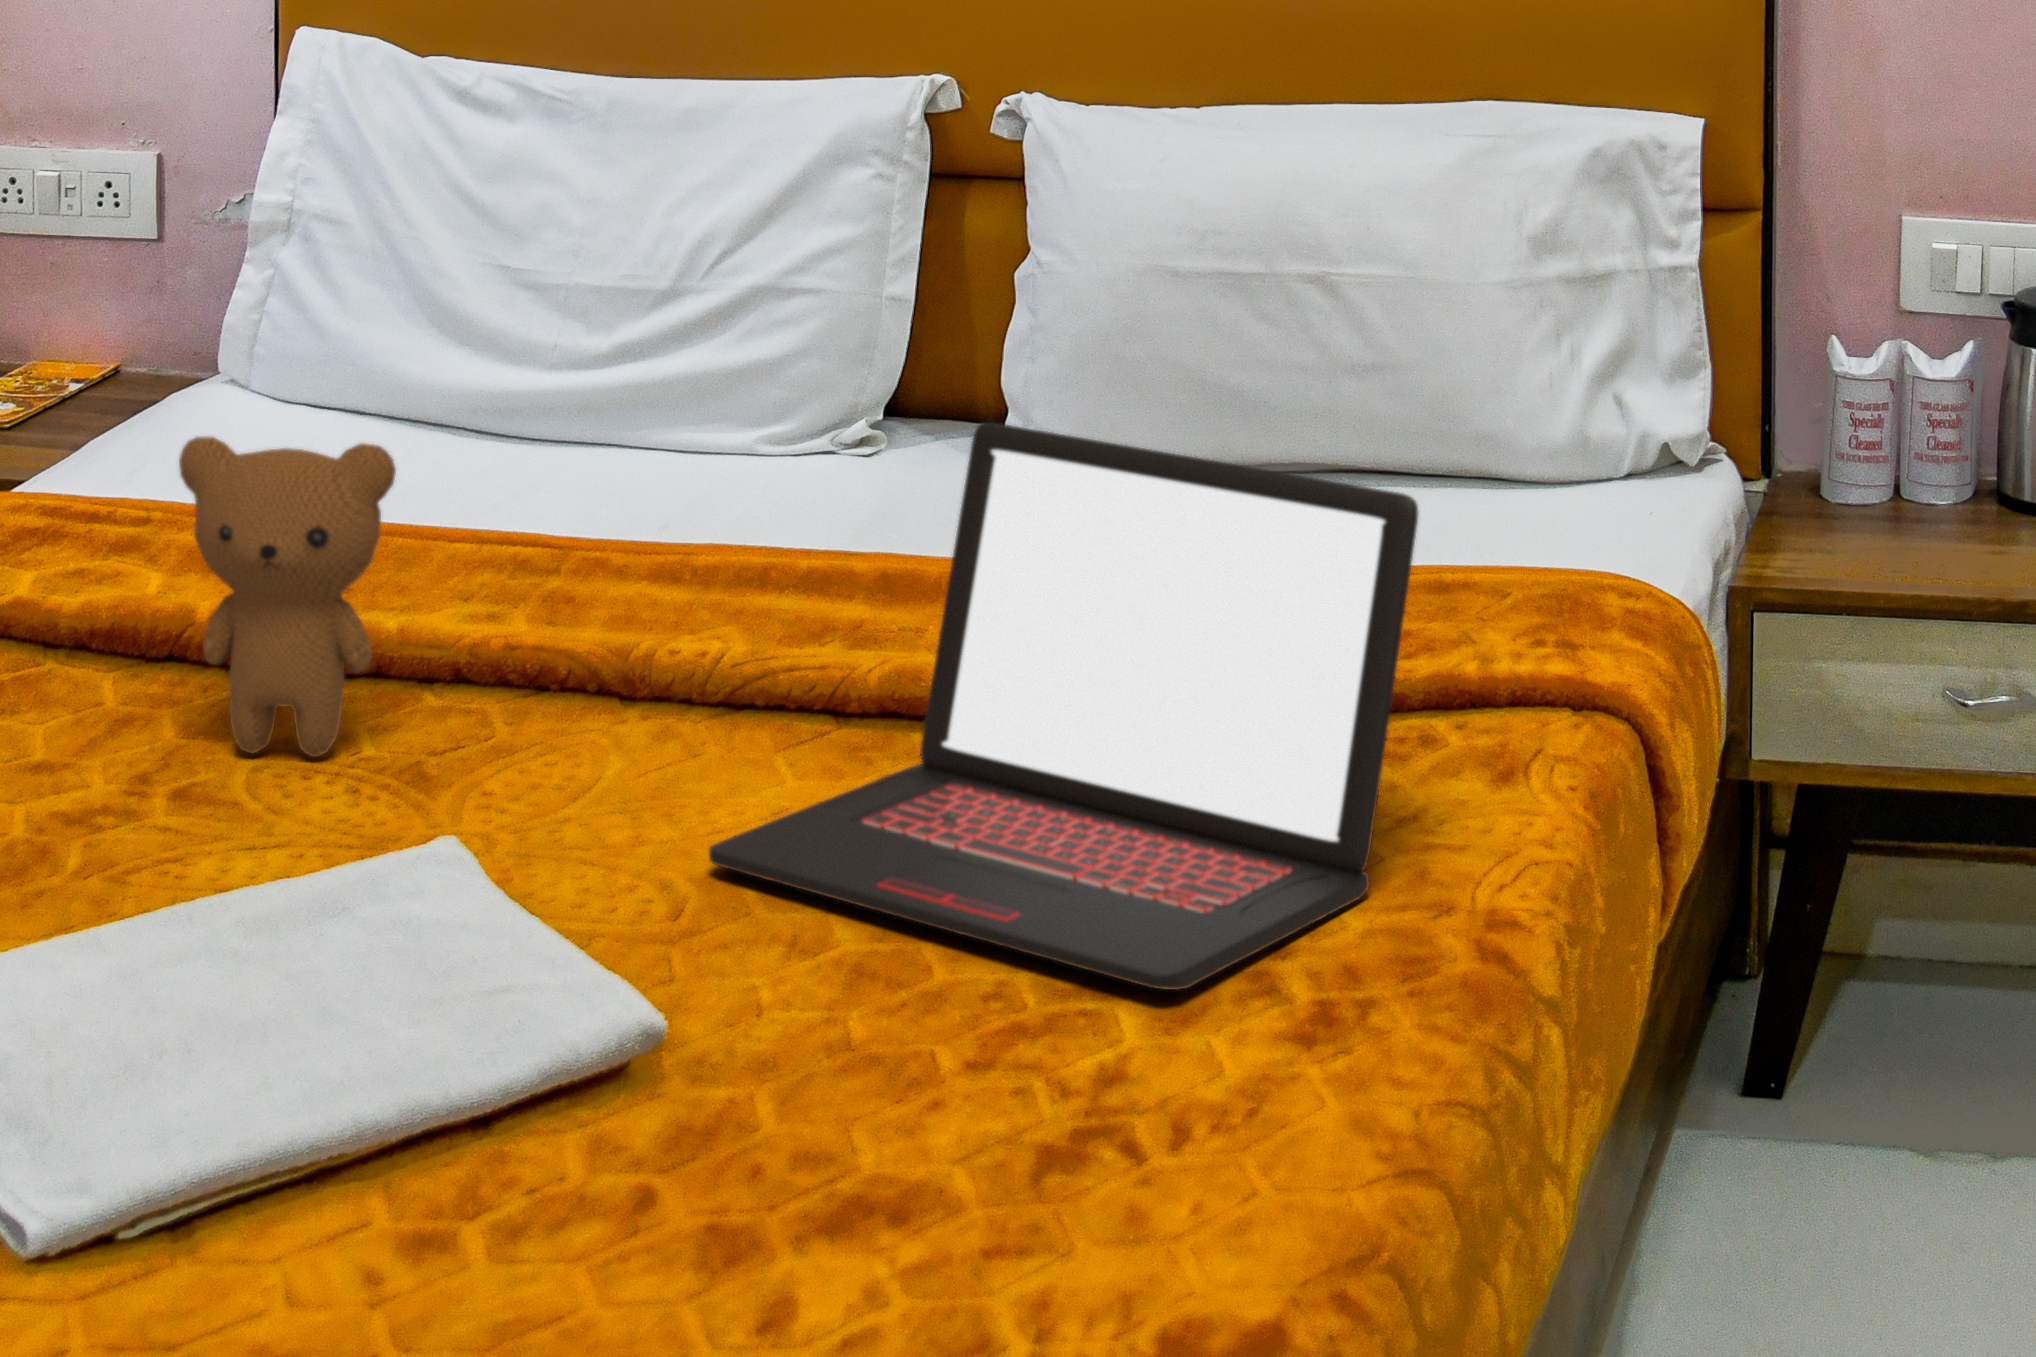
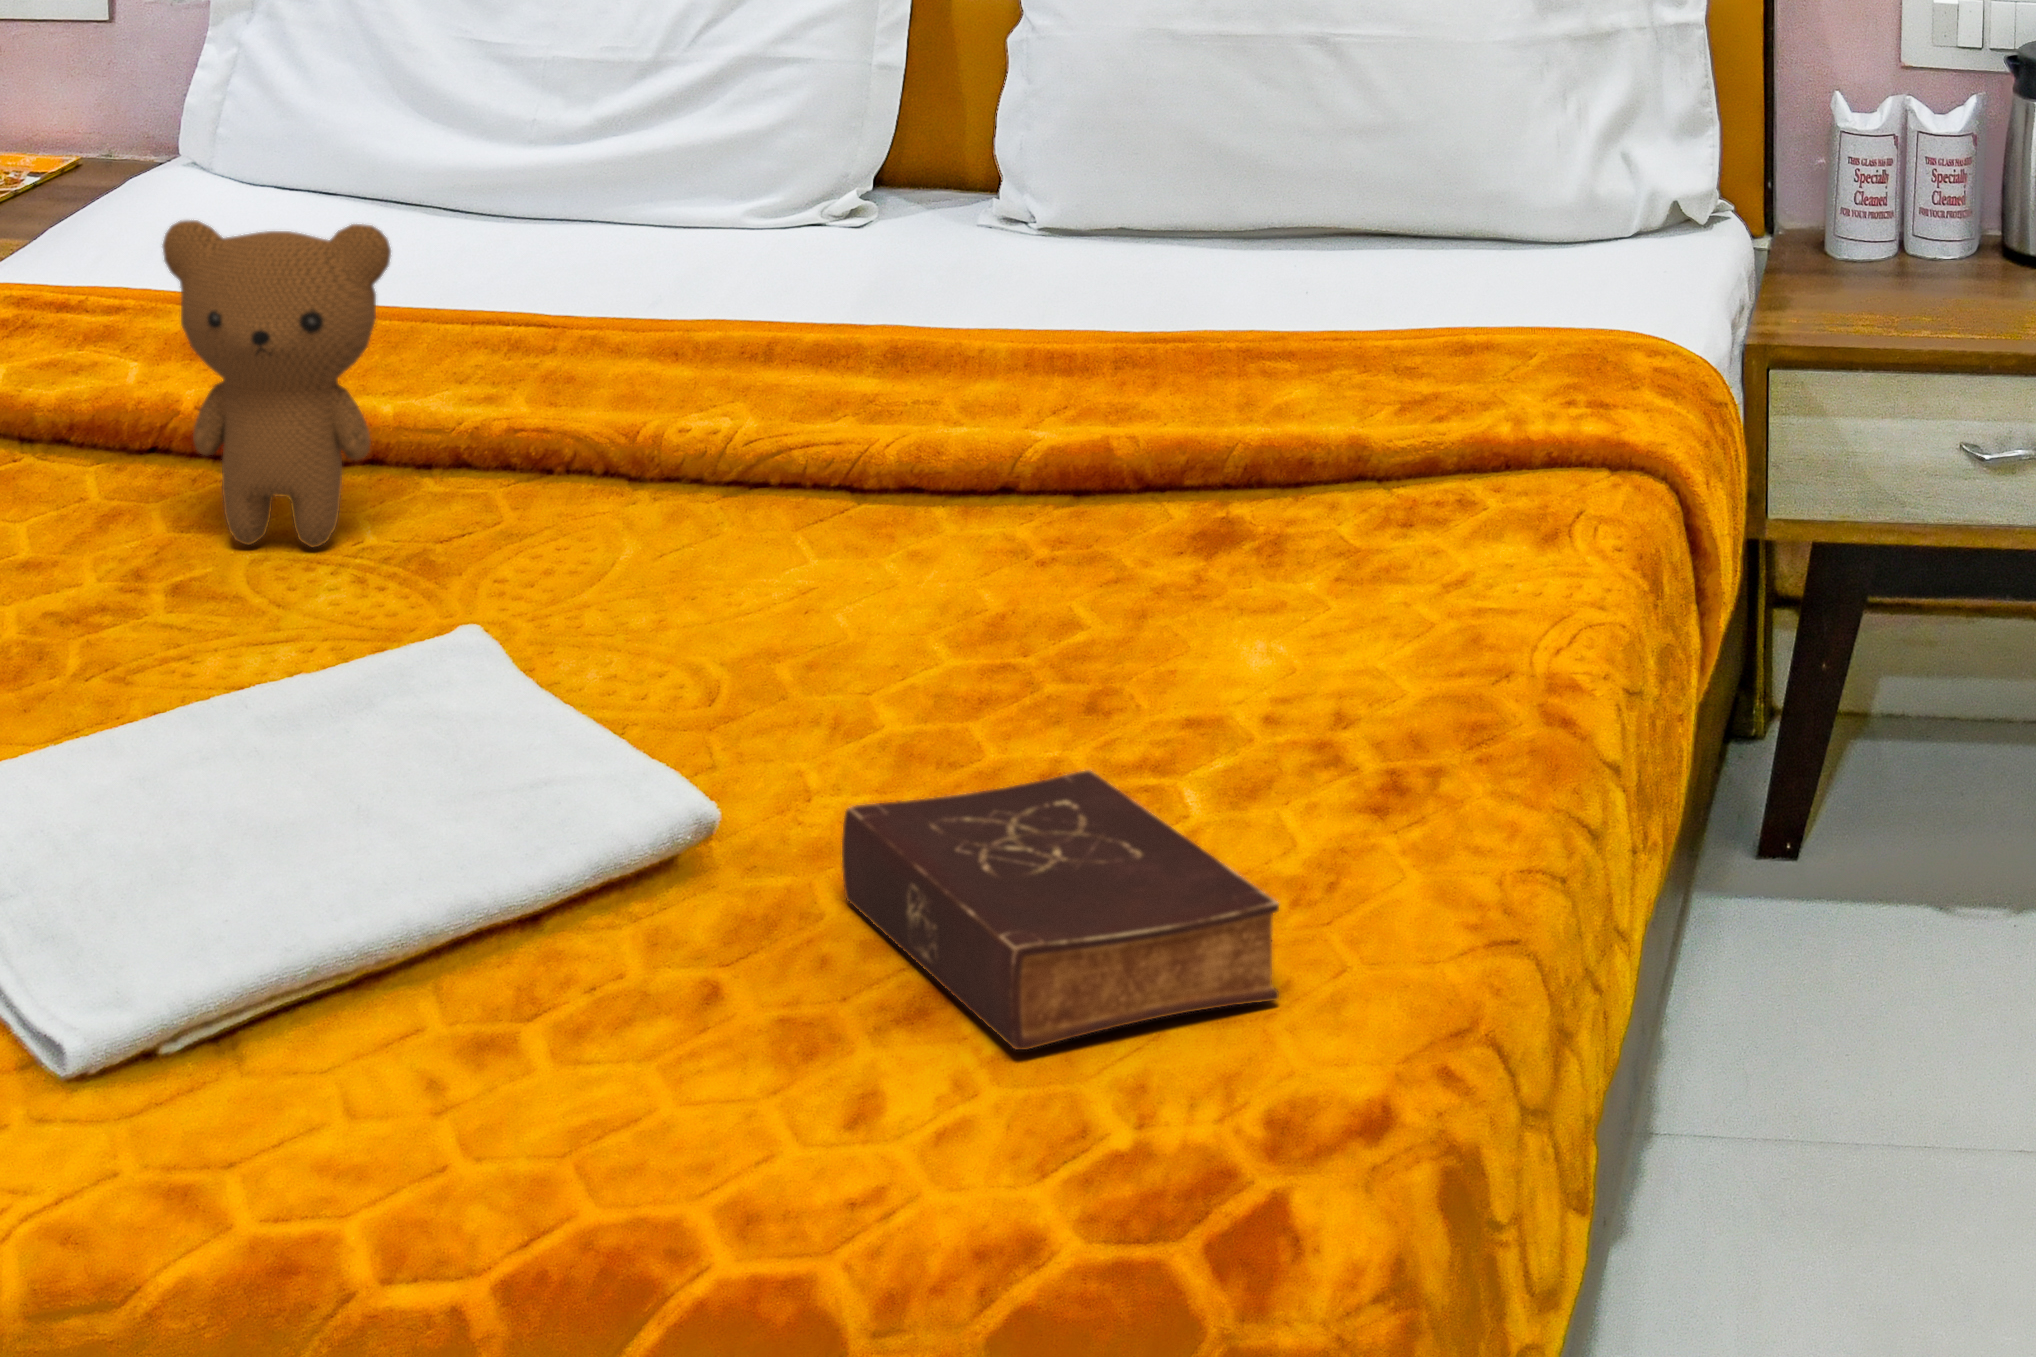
laptop: present [709,422,1418,990] -> none [738,188,1480,769]
book: none [782,986,1180,1249] -> present [842,770,1279,1050]

